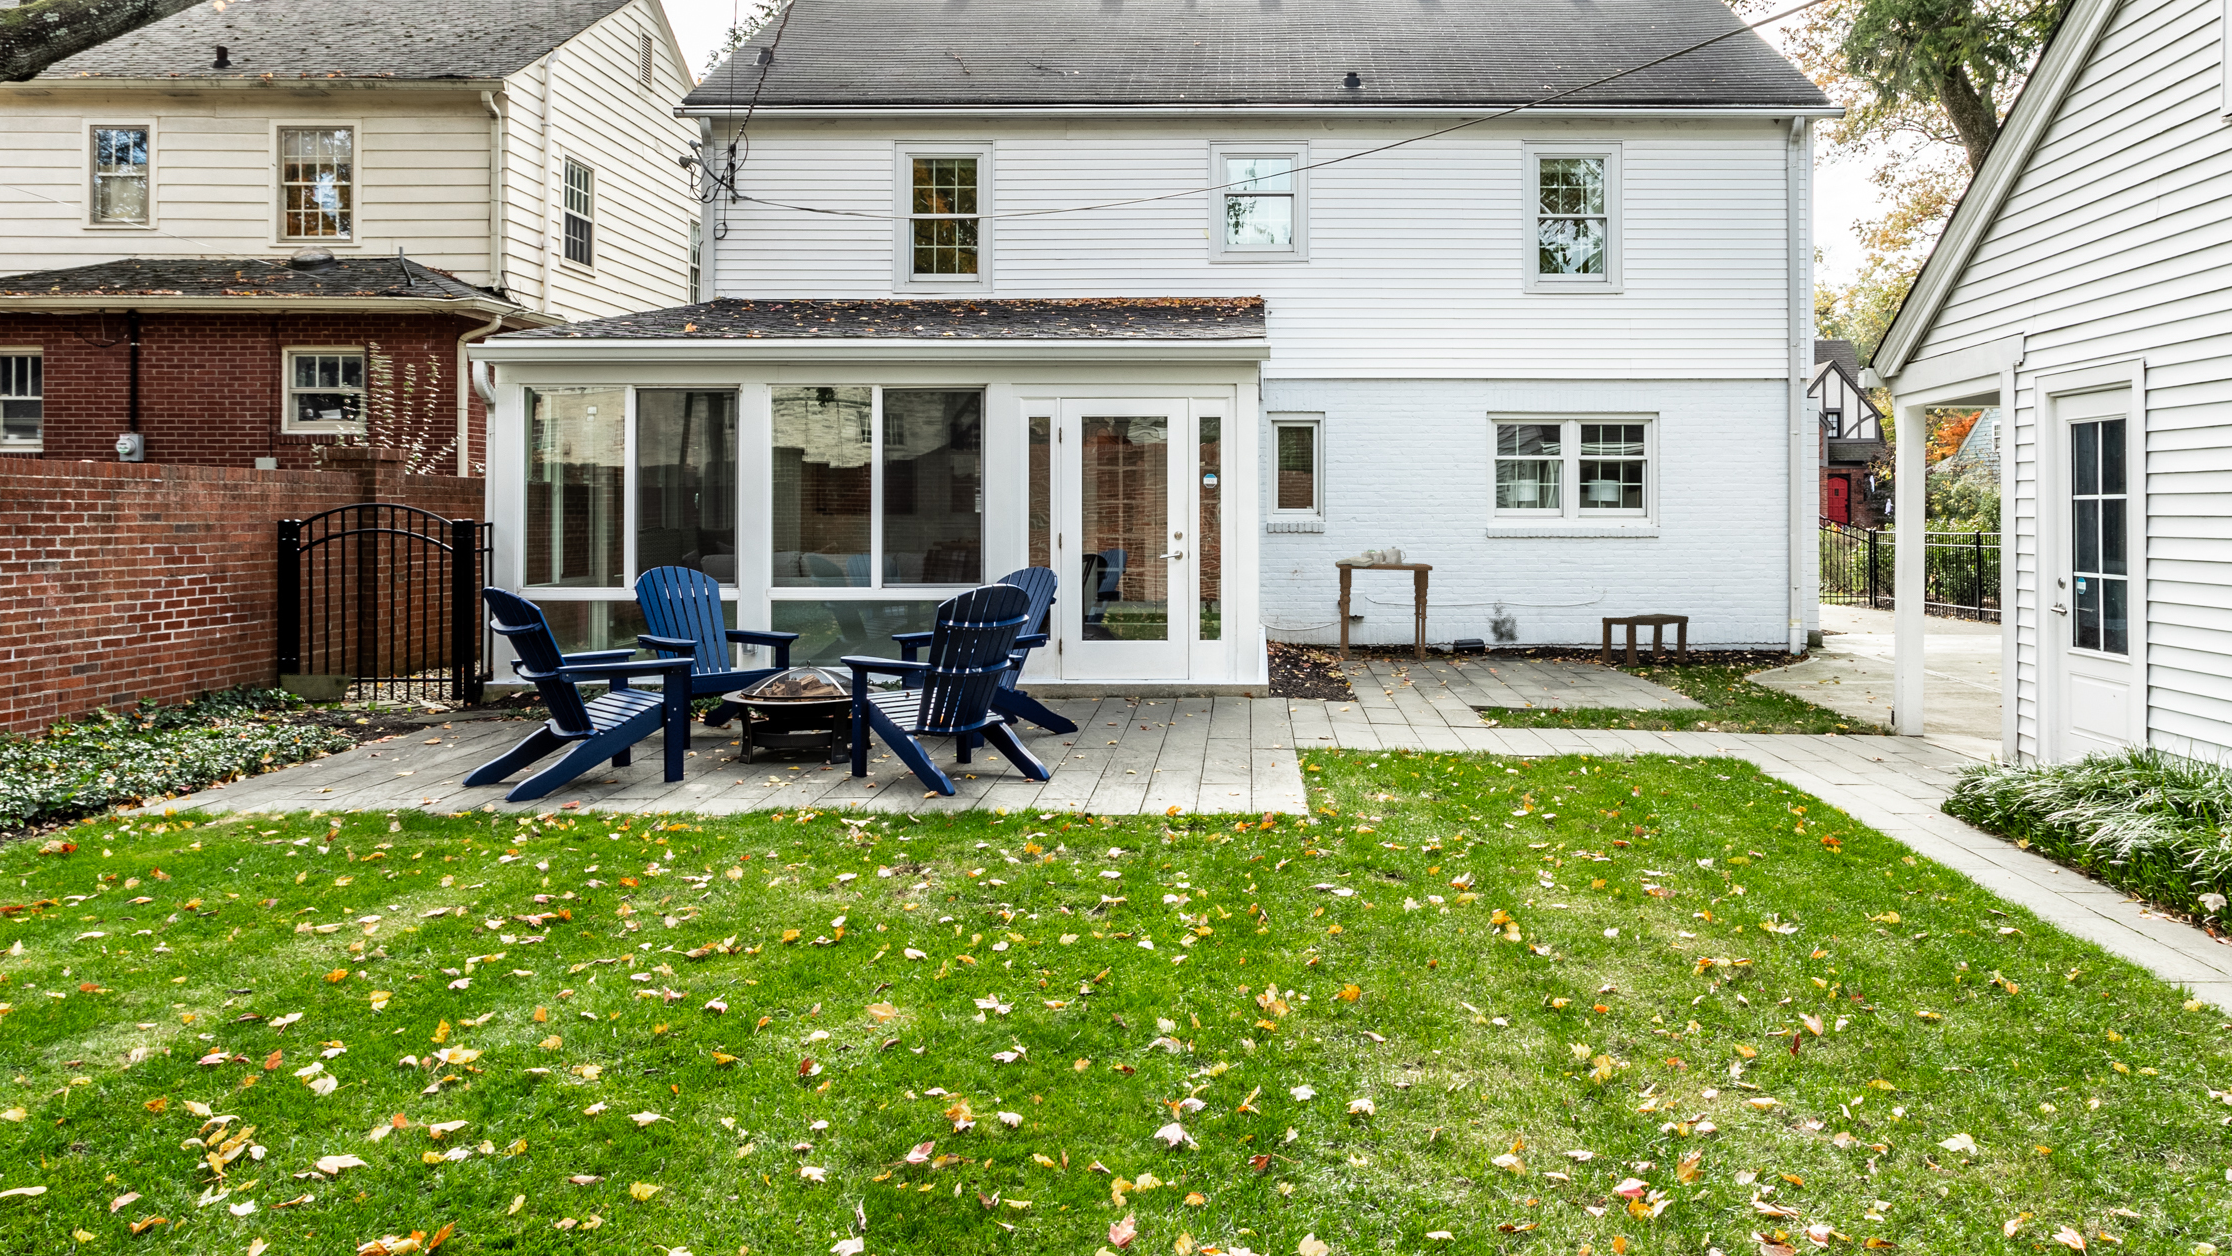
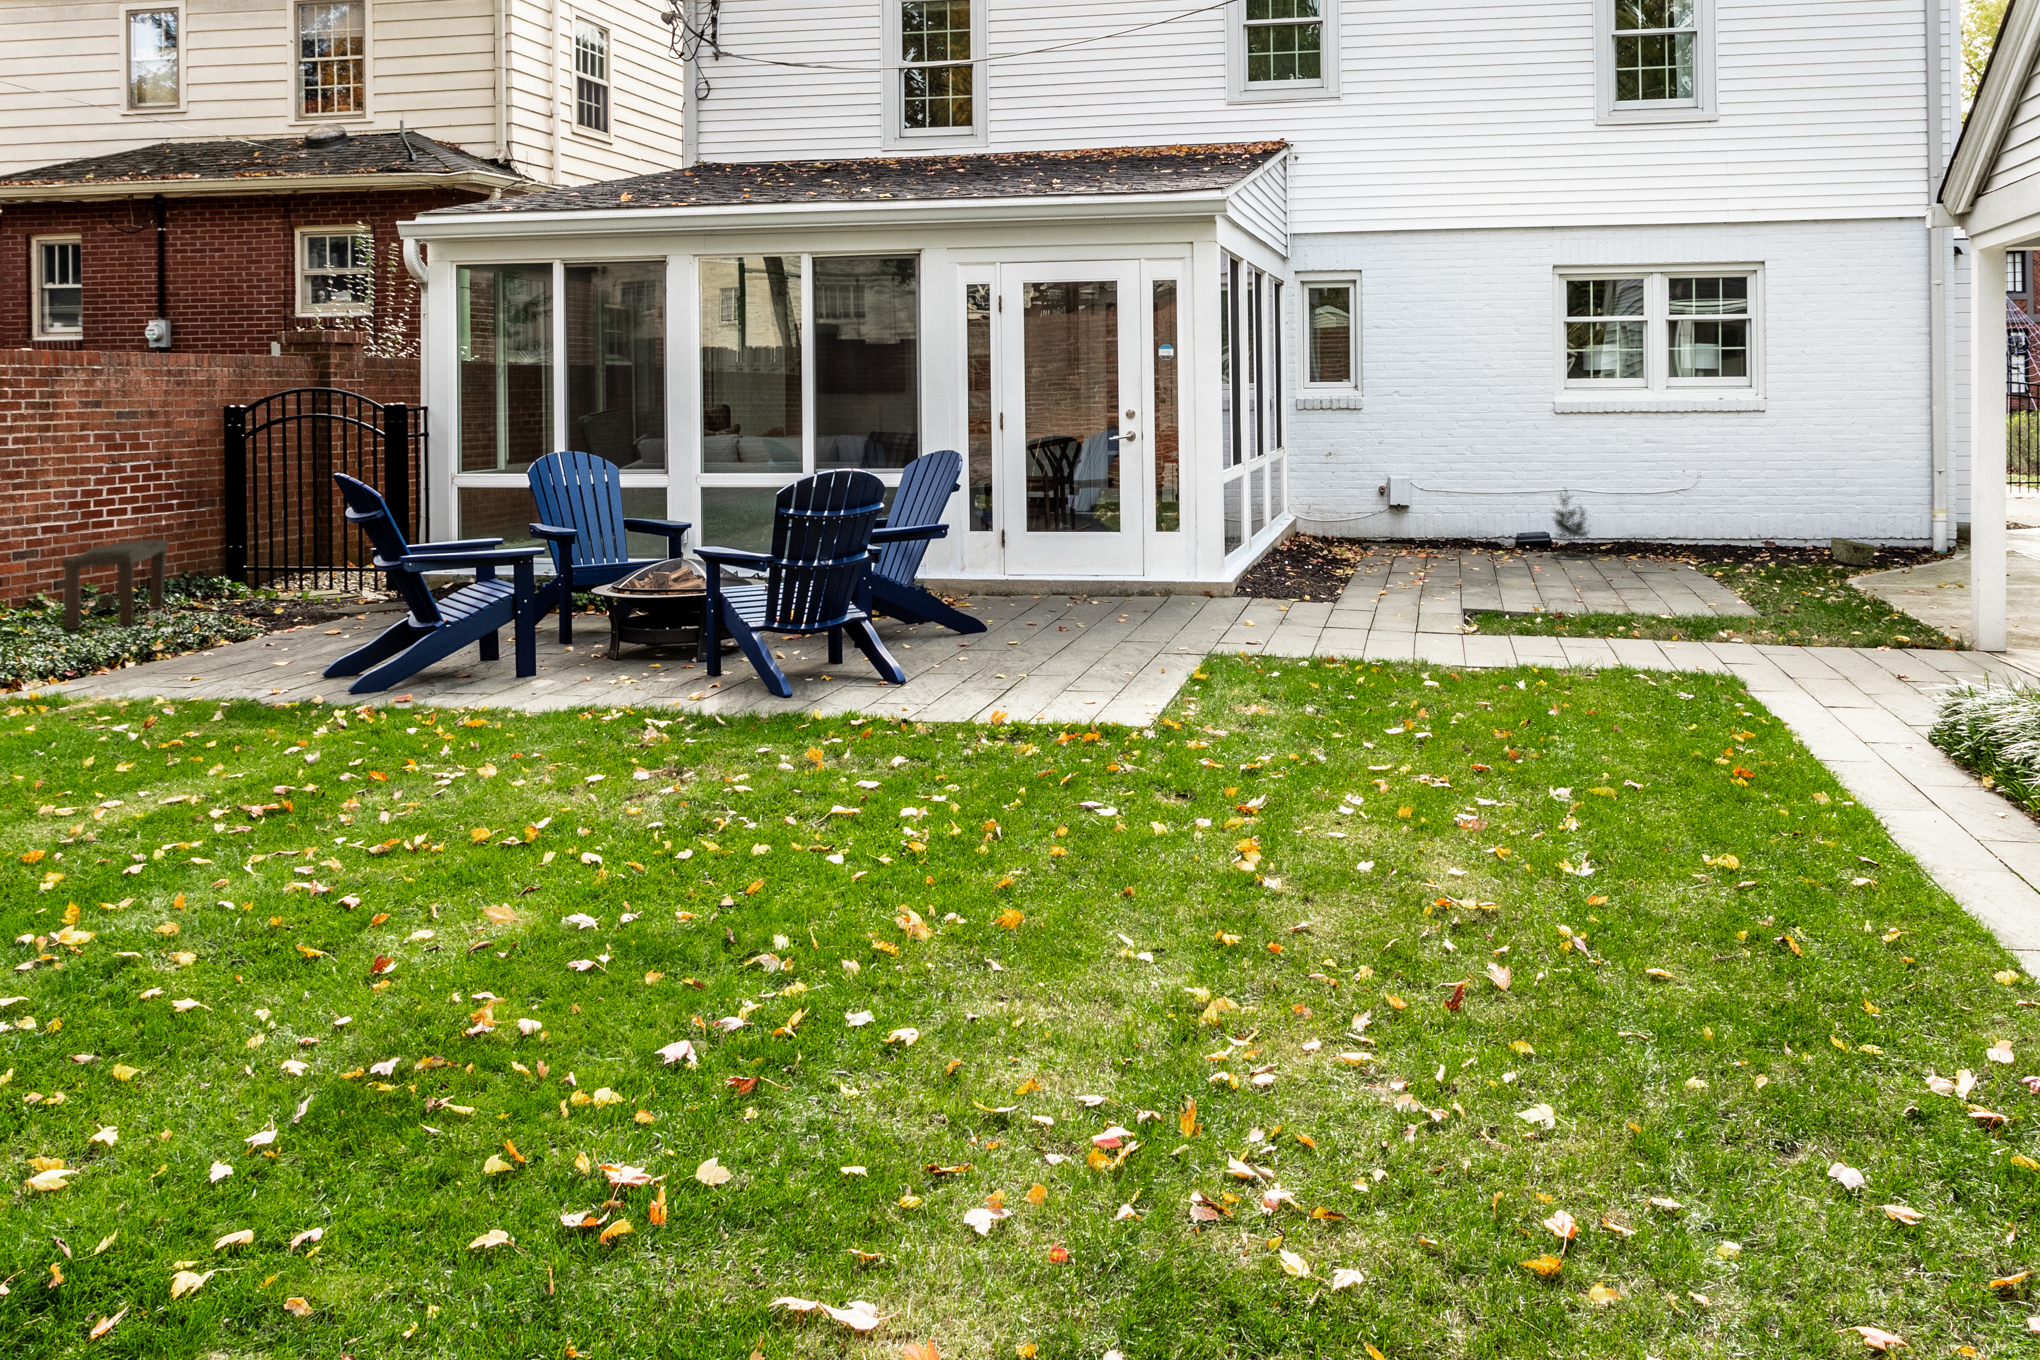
side table: present [1335,547,1433,662] -> none [1367,427,1481,560]
bench: present [1602,614,1689,667] -> present [62,540,169,630]
woven basket: present [280,675,352,701] -> present [1831,537,1876,566]

